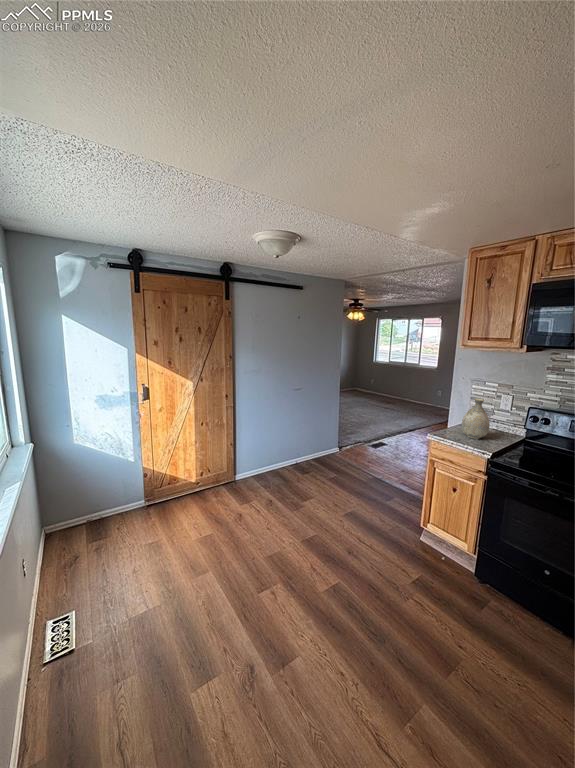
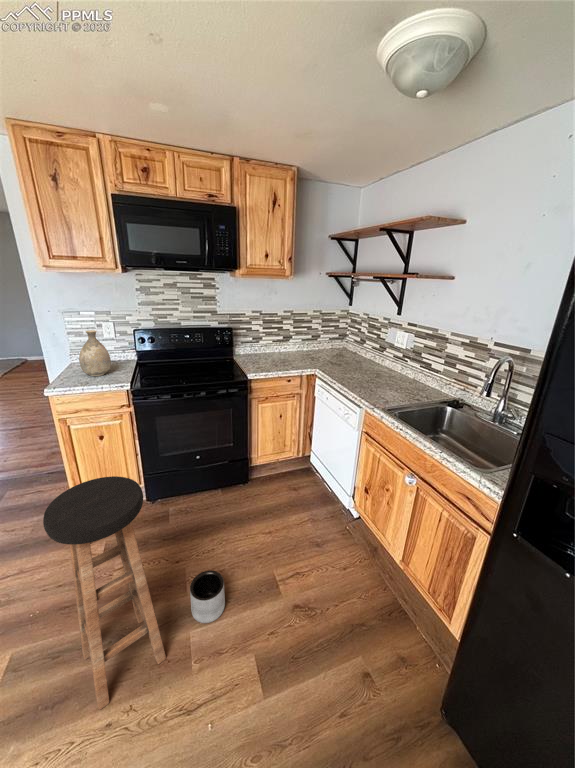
bar stool: none [341,496,420,691] -> present [43,476,166,710]
planter: none [433,663,478,732] -> present [190,570,225,623]

